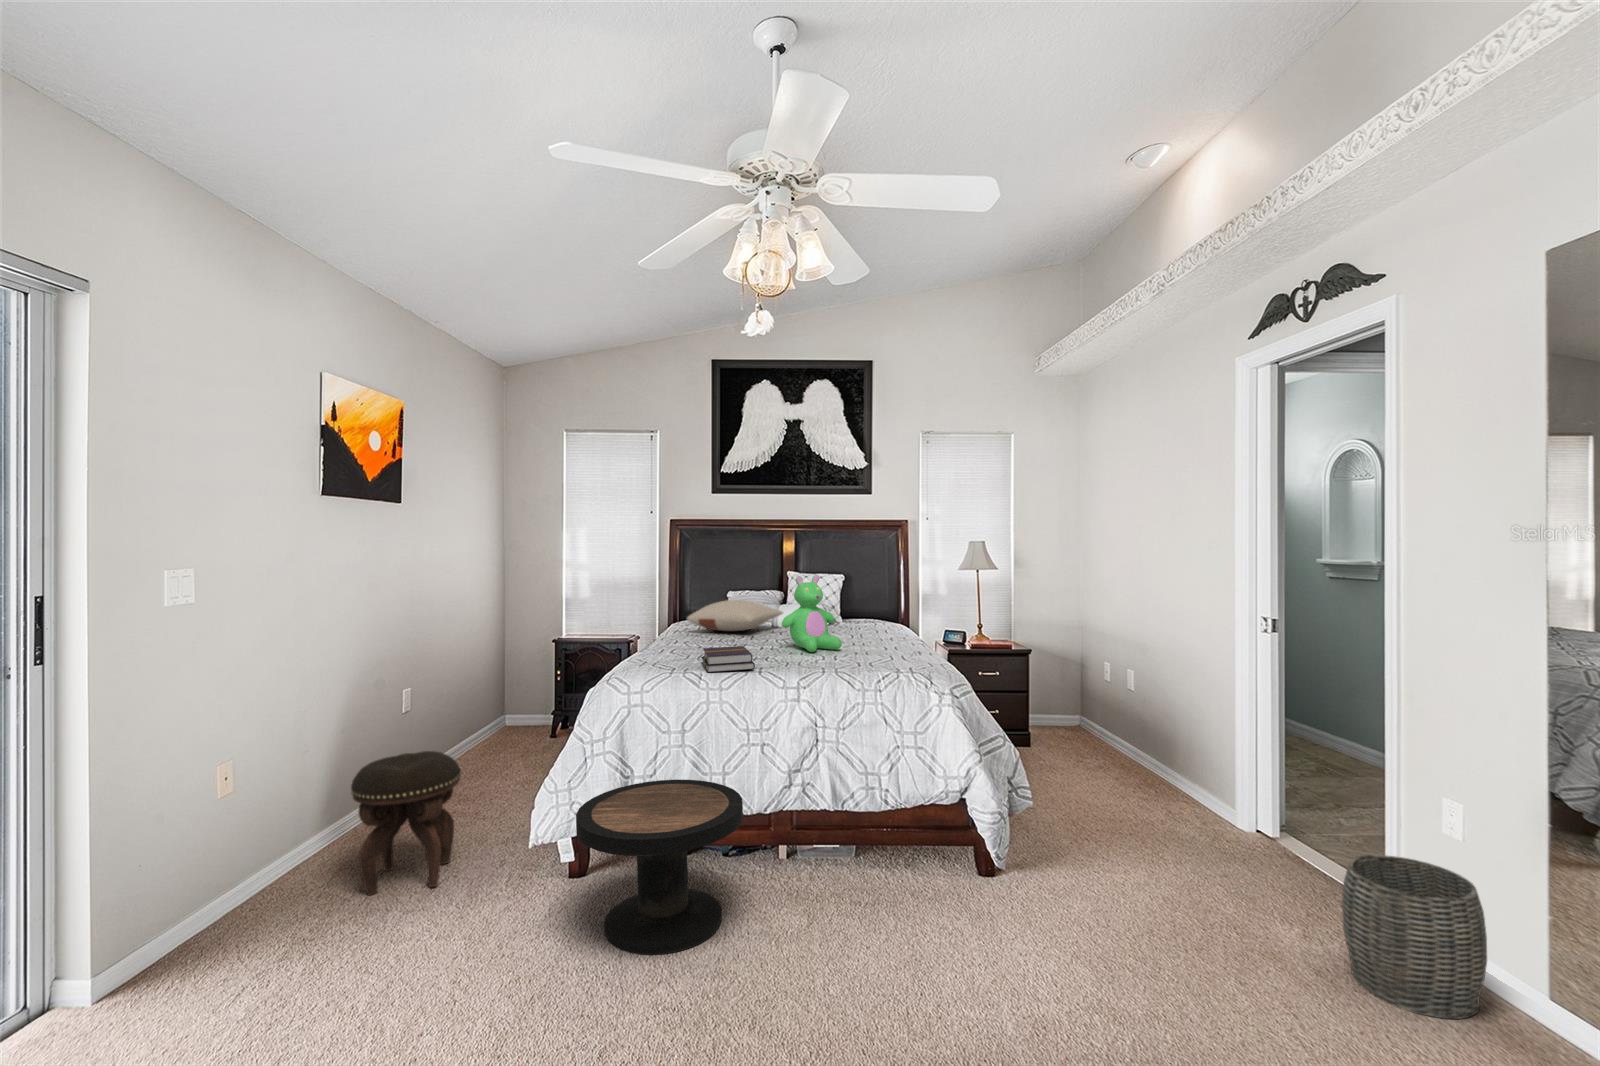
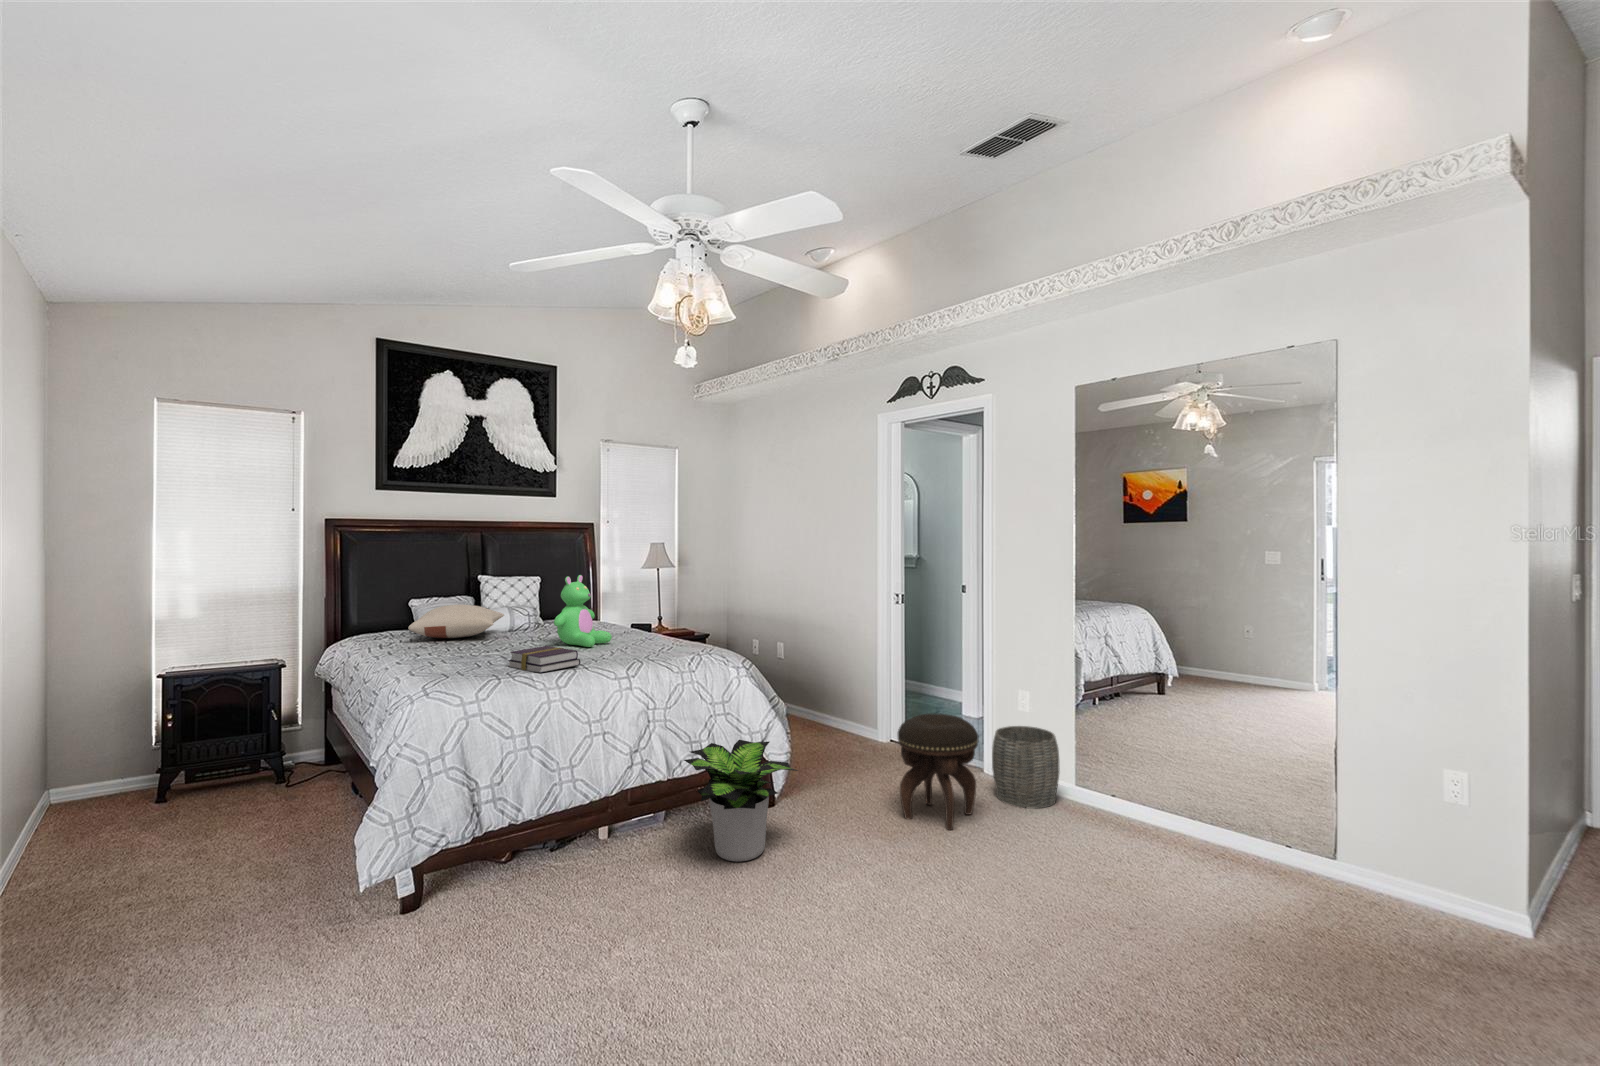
footstool: present [351,751,461,895] -> present [898,713,978,830]
potted plant: none [821,779,965,932] -> present [684,740,798,861]
side table: present [576,780,743,955] -> none [470,775,639,948]

